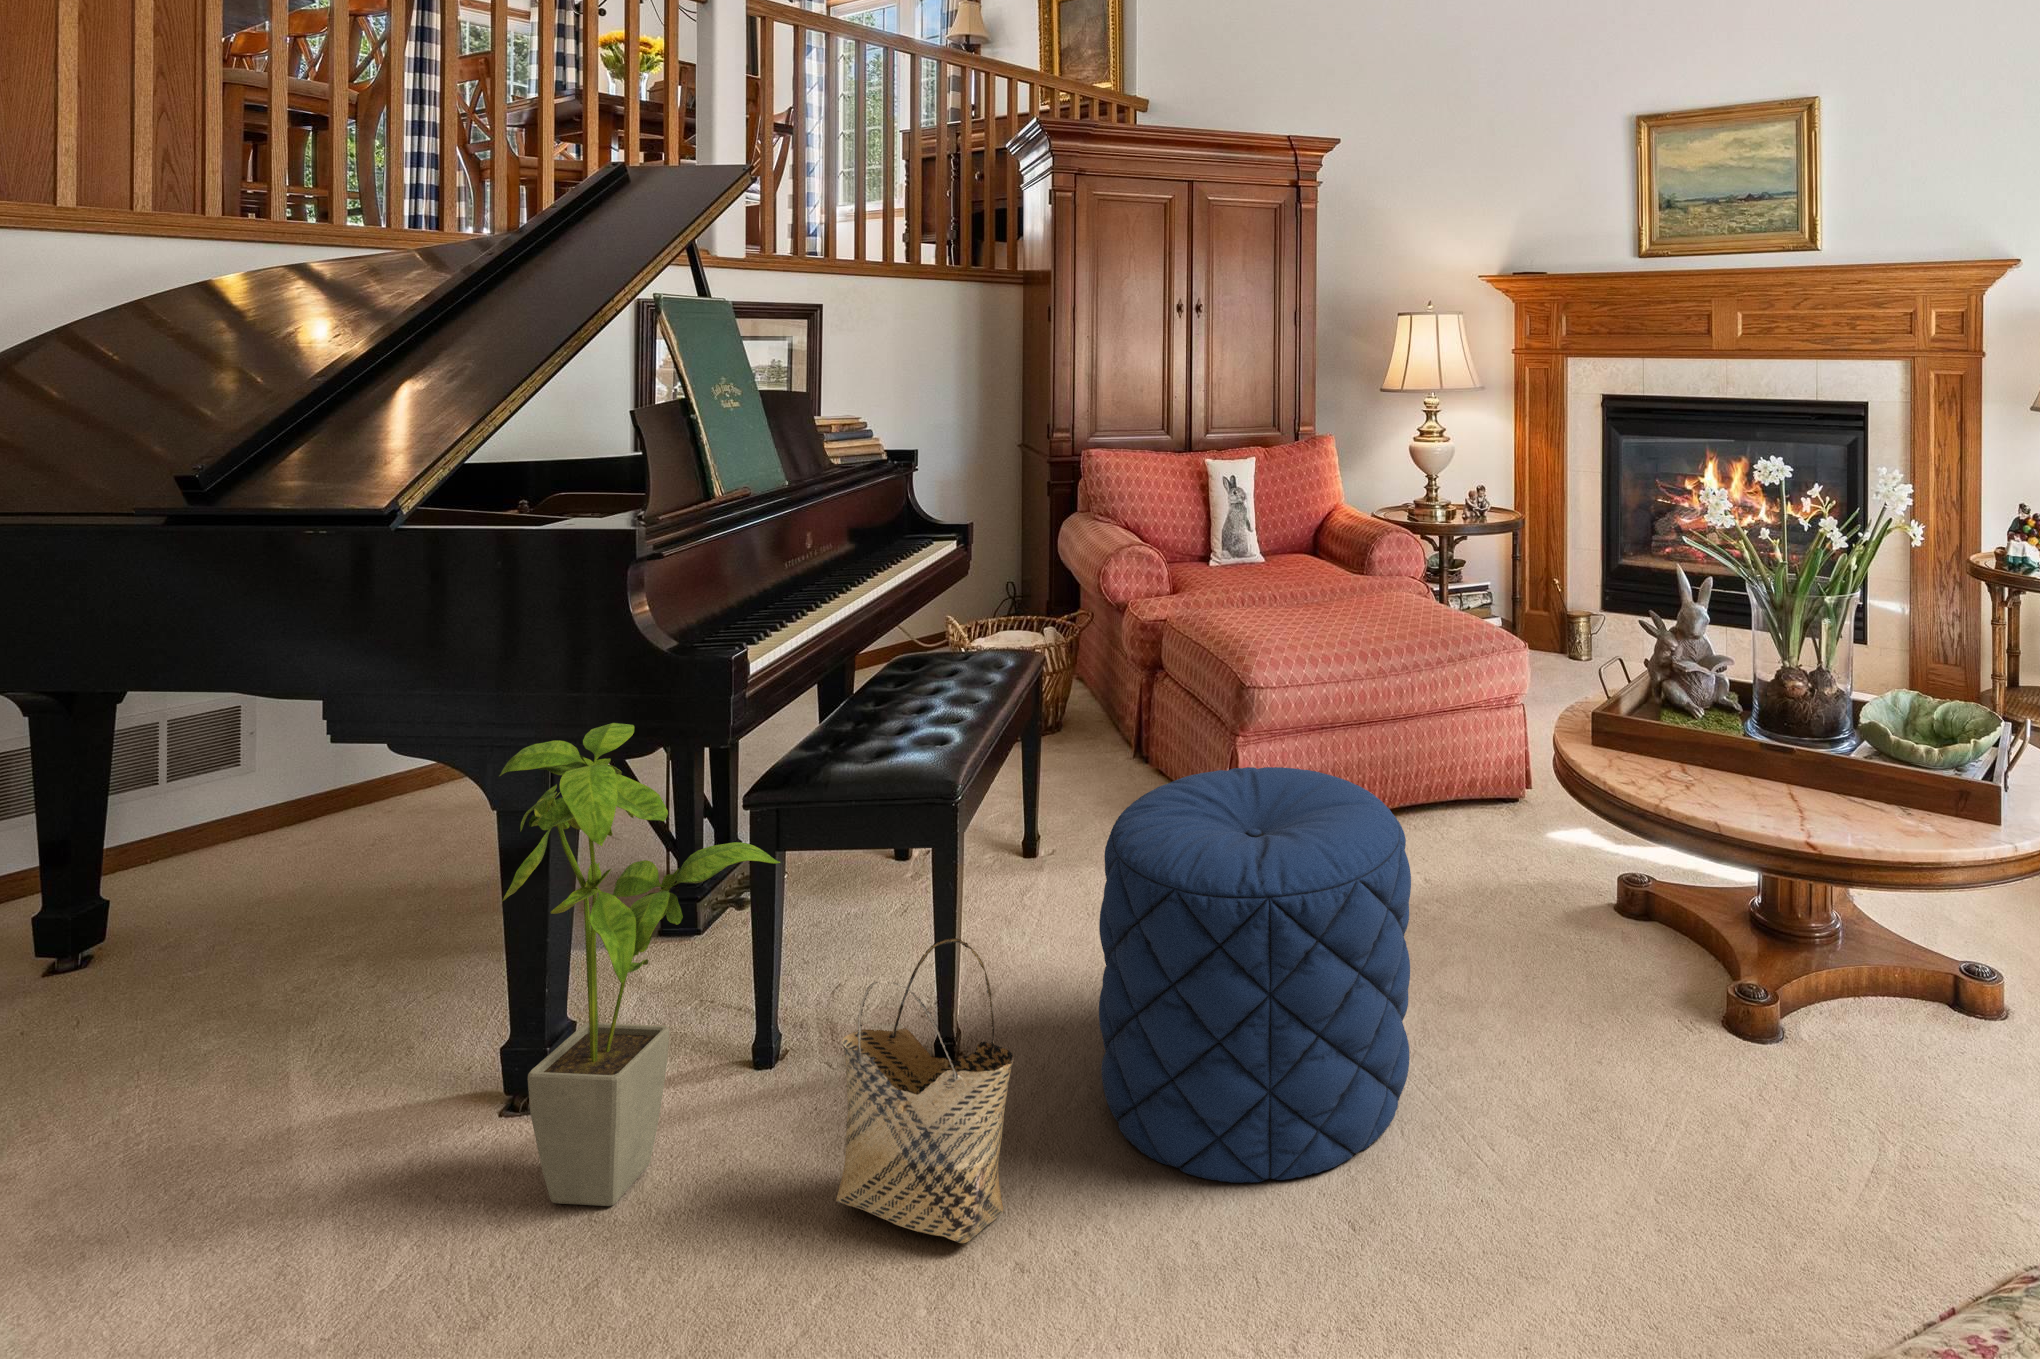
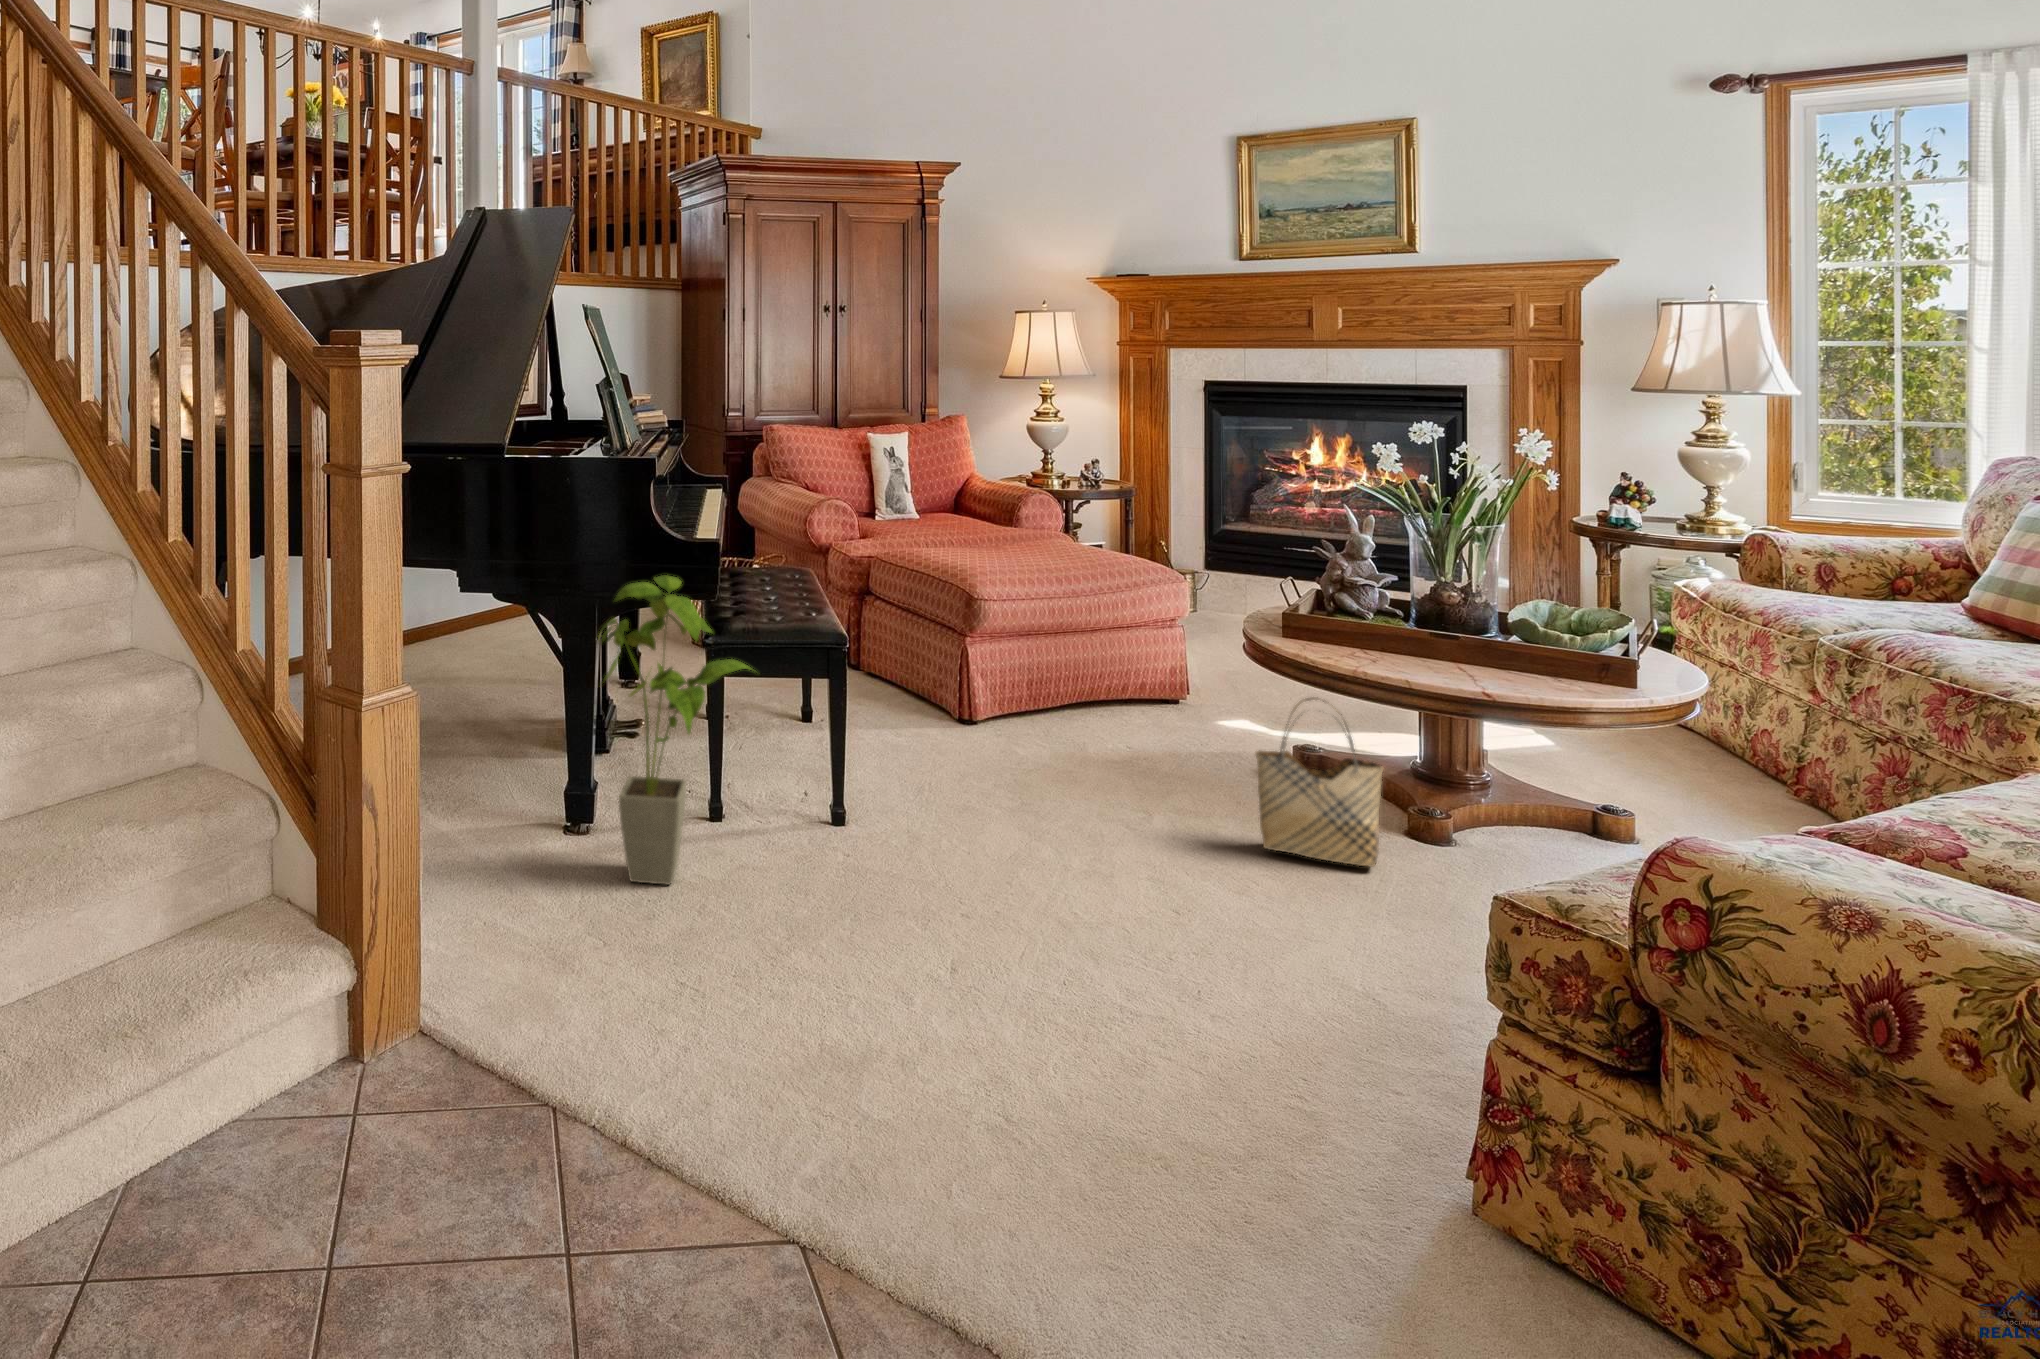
pouf: present [1099,767,1411,1183] -> none [952,637,1187,897]
woven basket: present [836,938,1014,1243] -> present [1255,698,1383,867]

